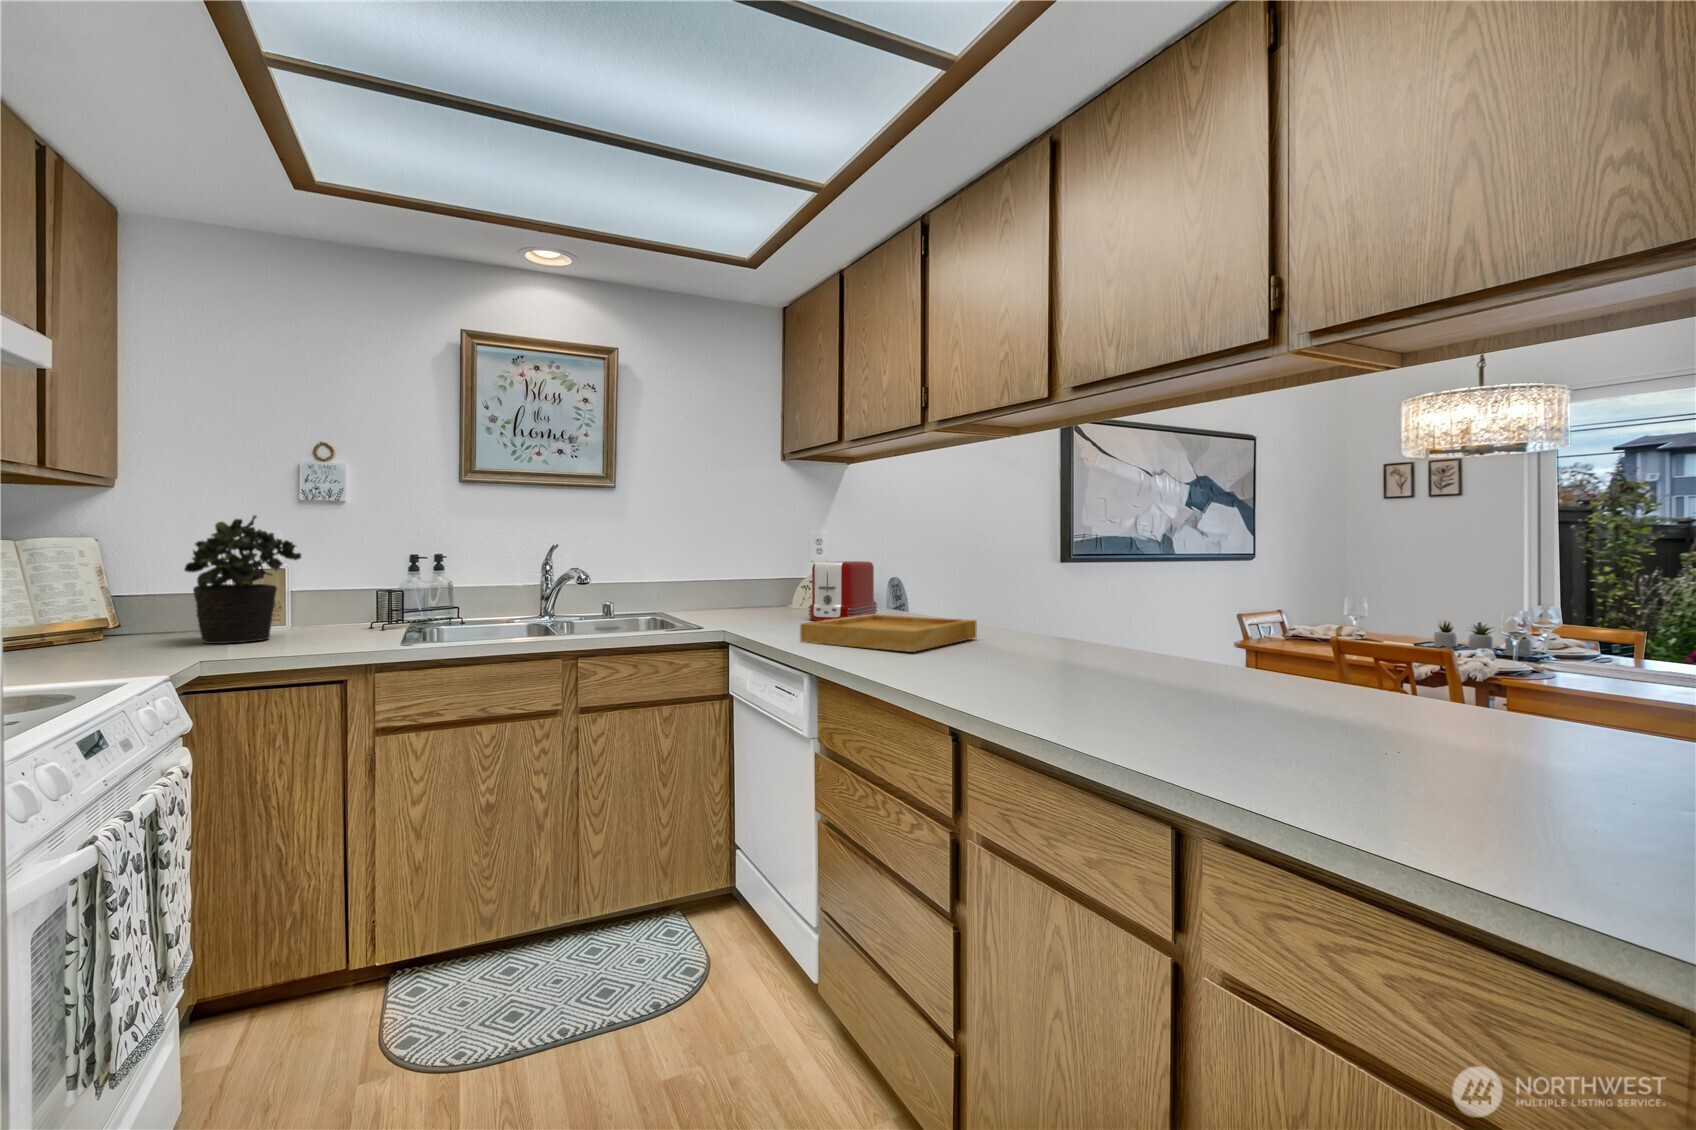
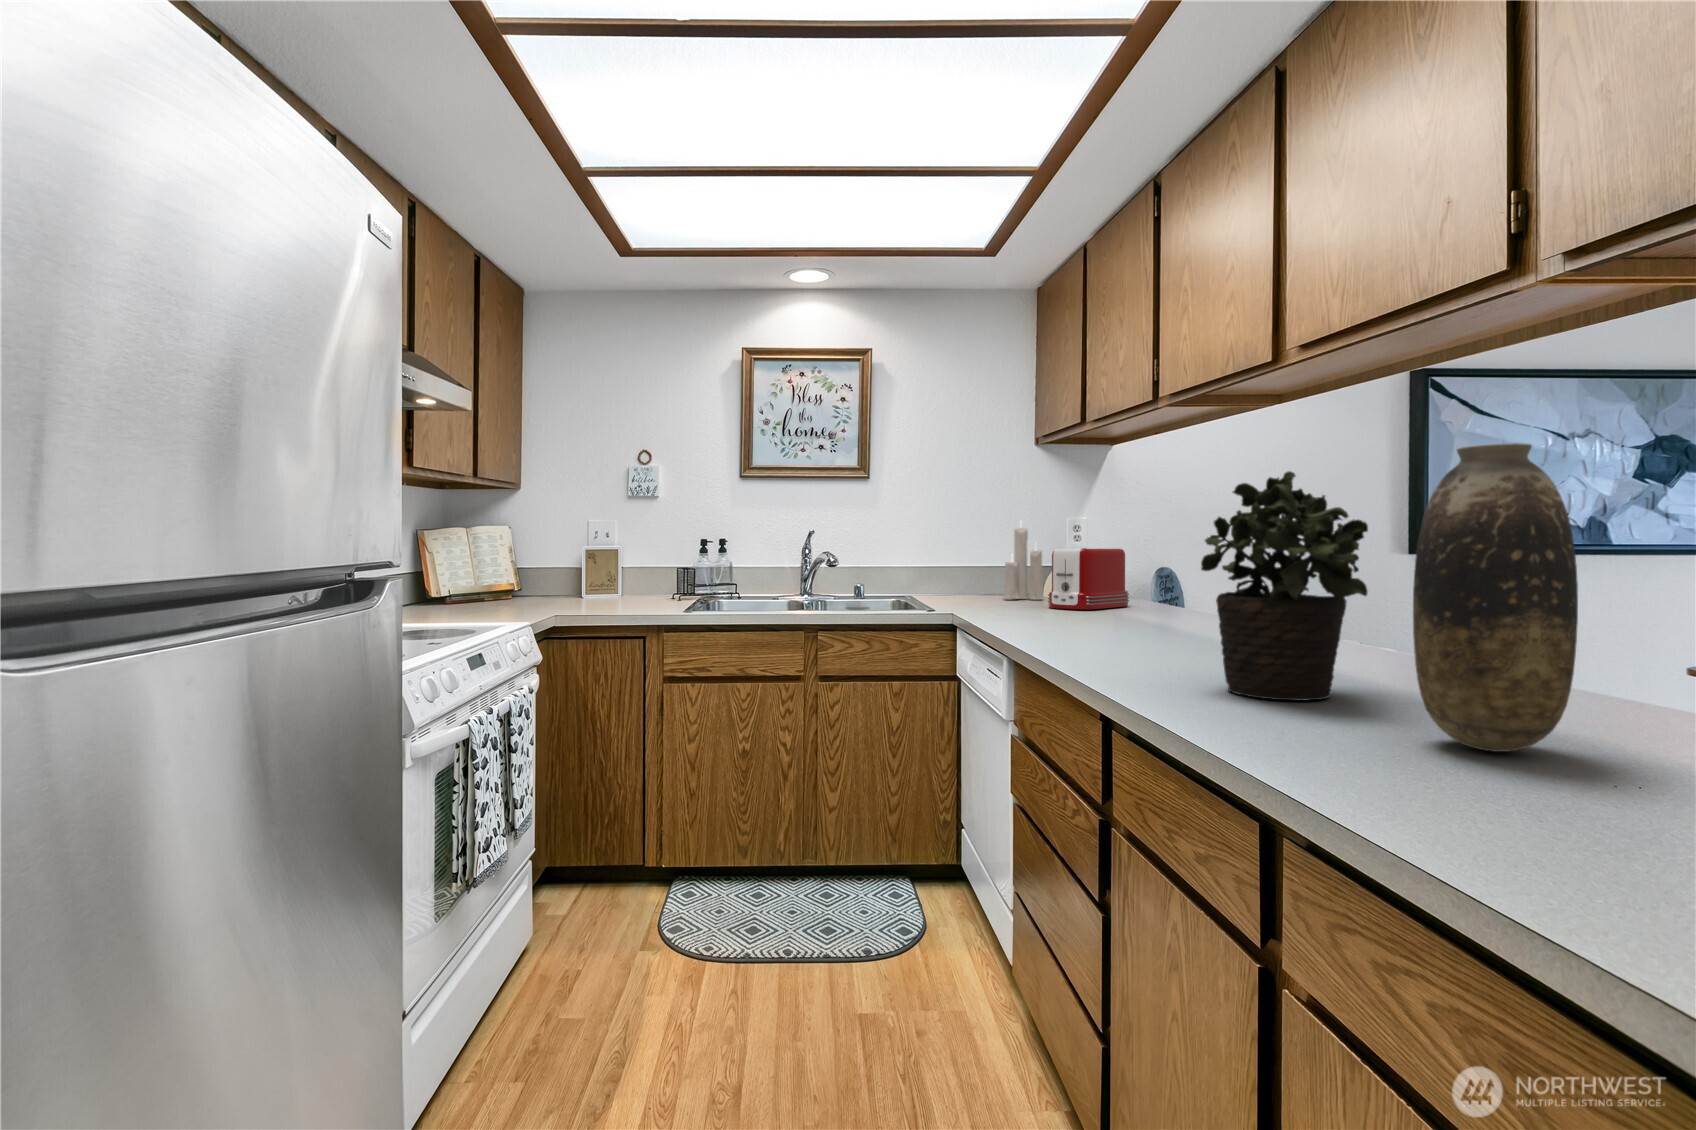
vase: none [1372,486,1533,780] -> present [1413,443,1578,752]
potted plant: present [184,515,301,644] -> present [1201,471,1368,701]
candle: none [753,527,792,611] -> present [1003,528,1043,600]
tray: present [800,614,977,652] -> none [1009,601,1202,634]

